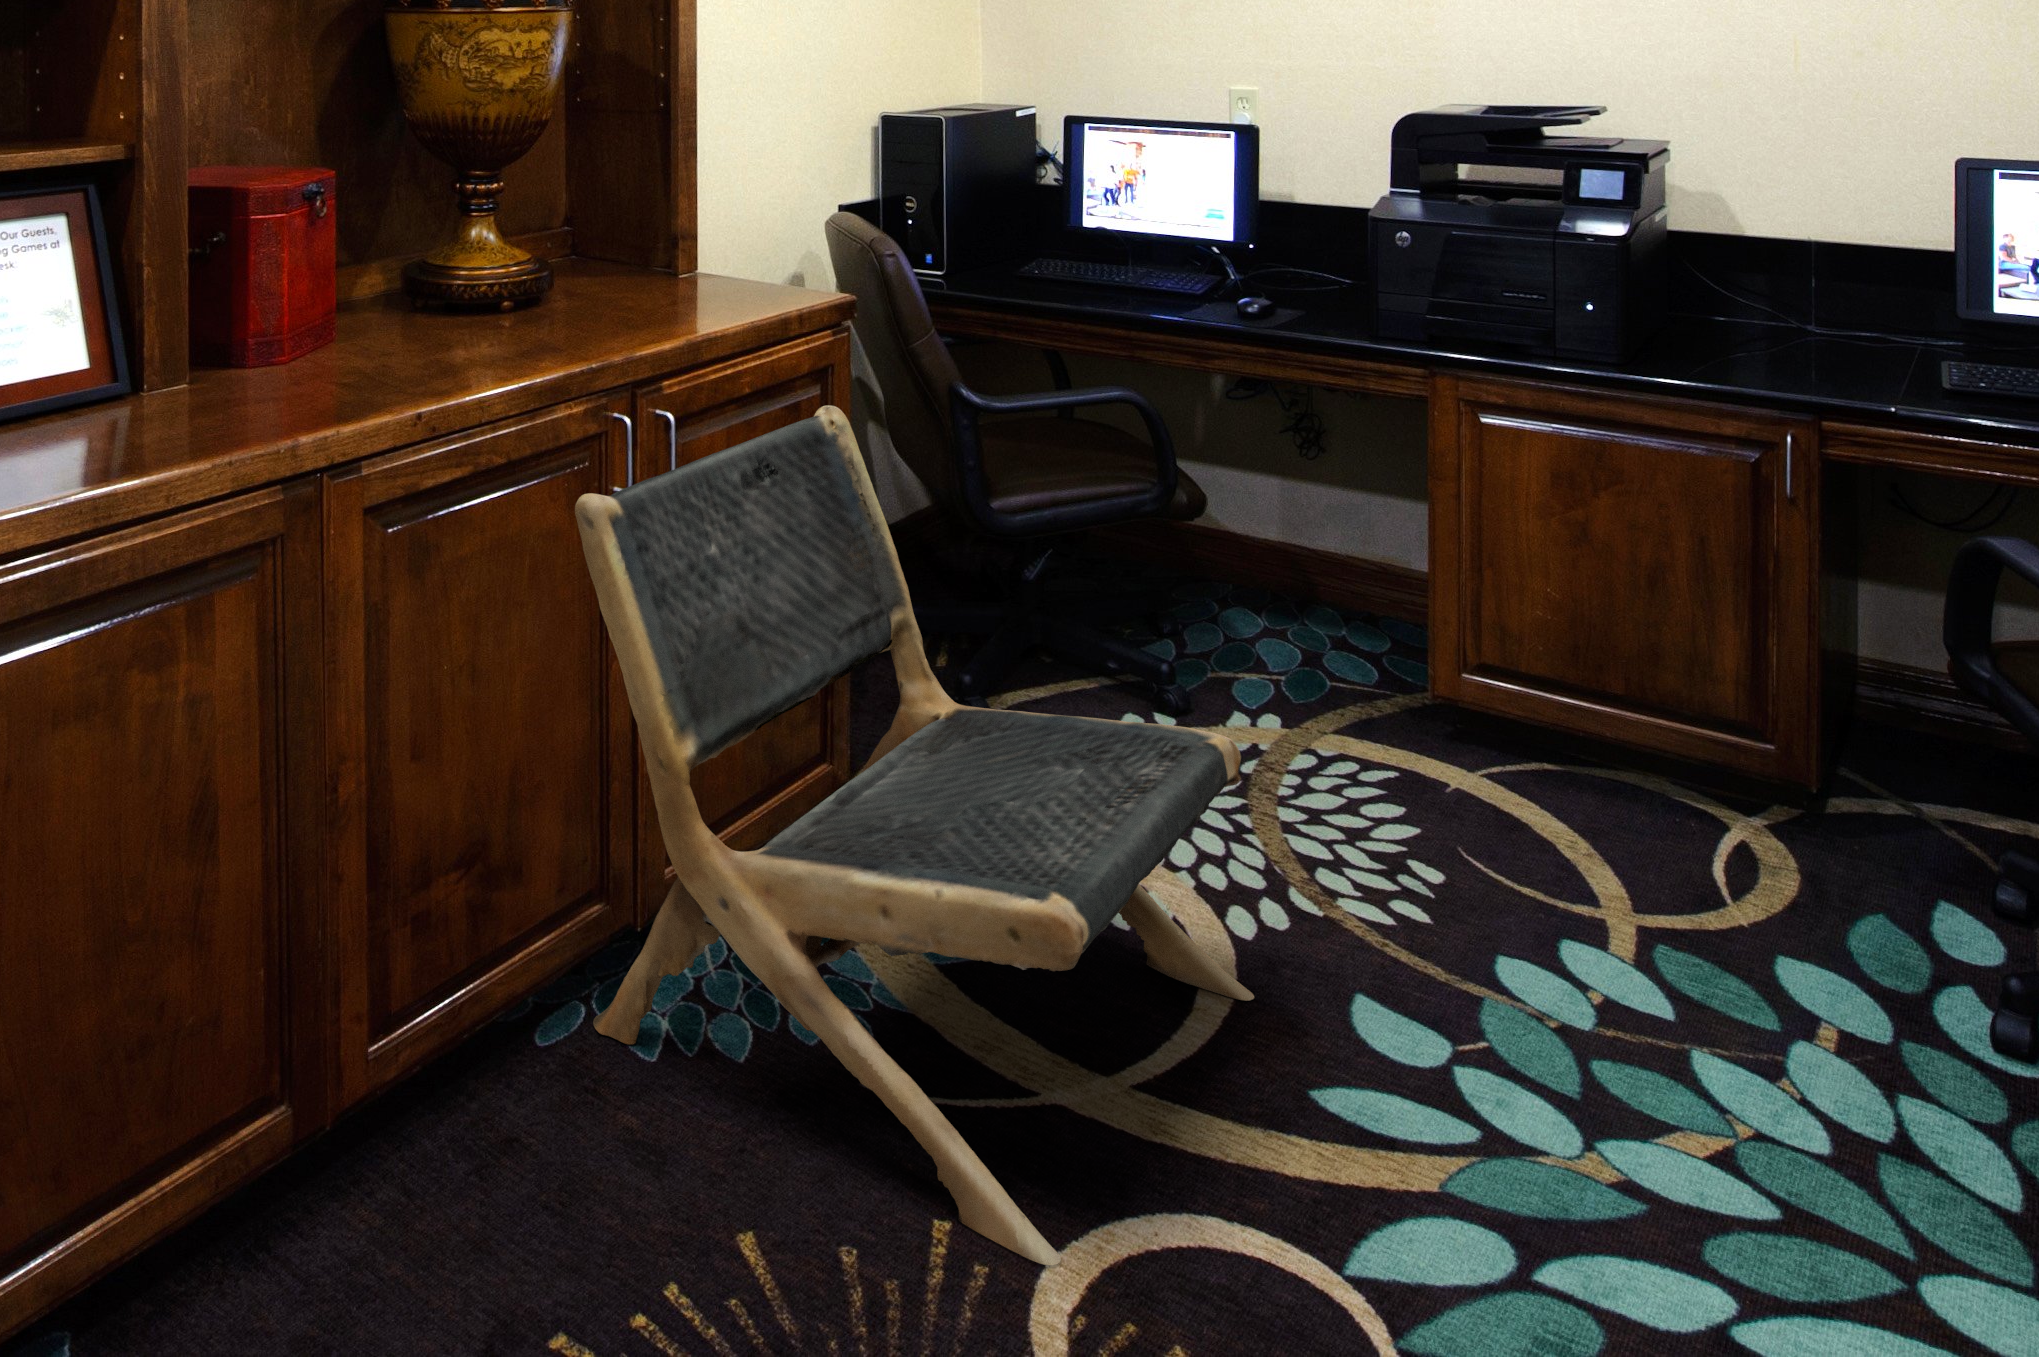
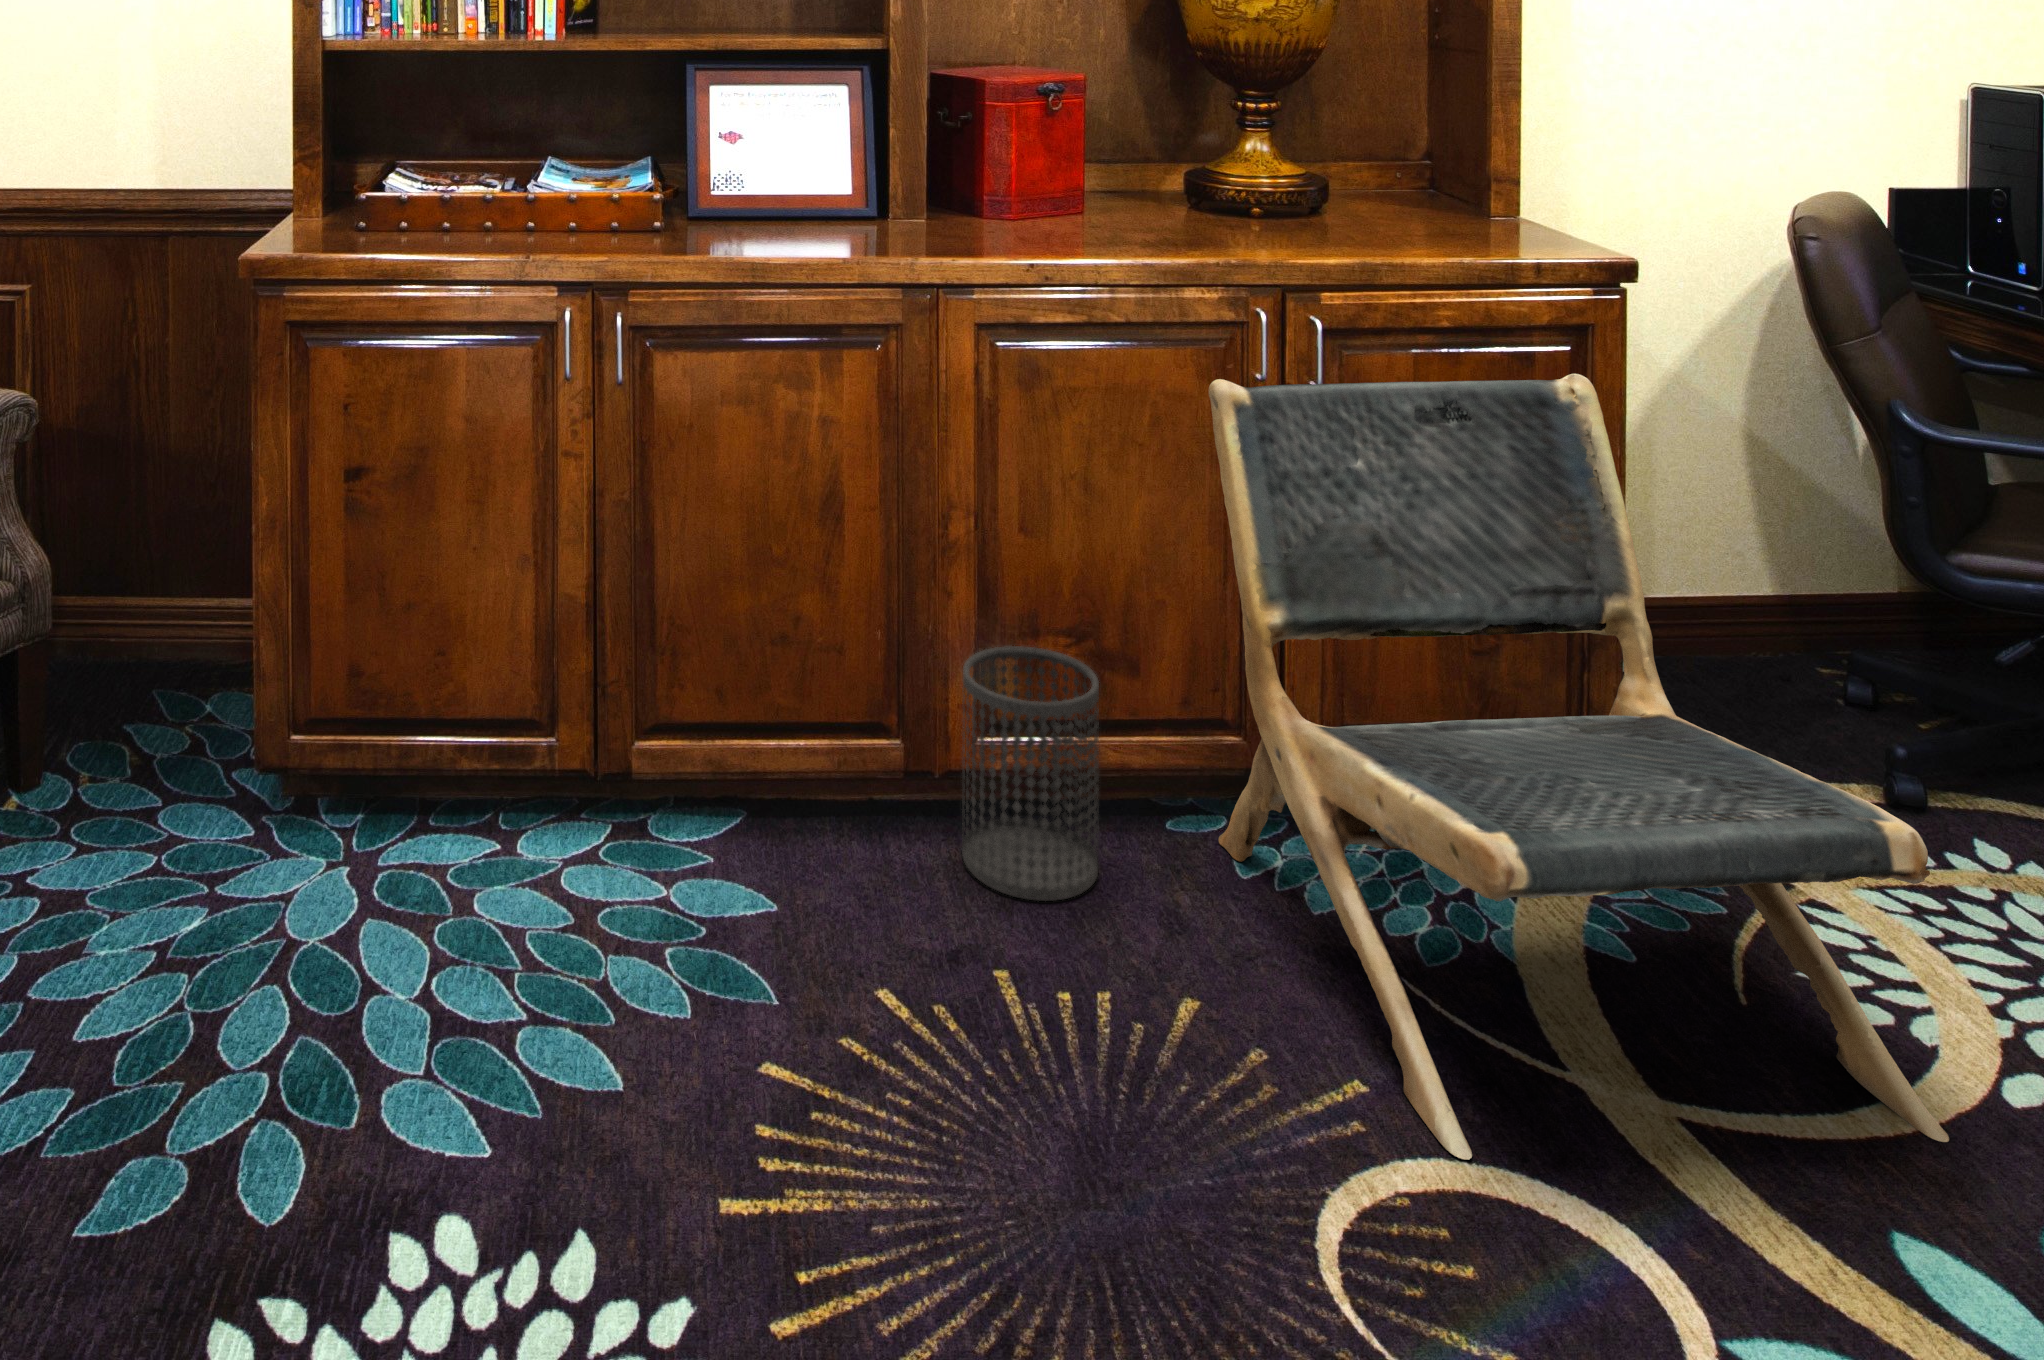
wastebasket: none [351,889,529,1247] -> present [962,646,1099,901]

